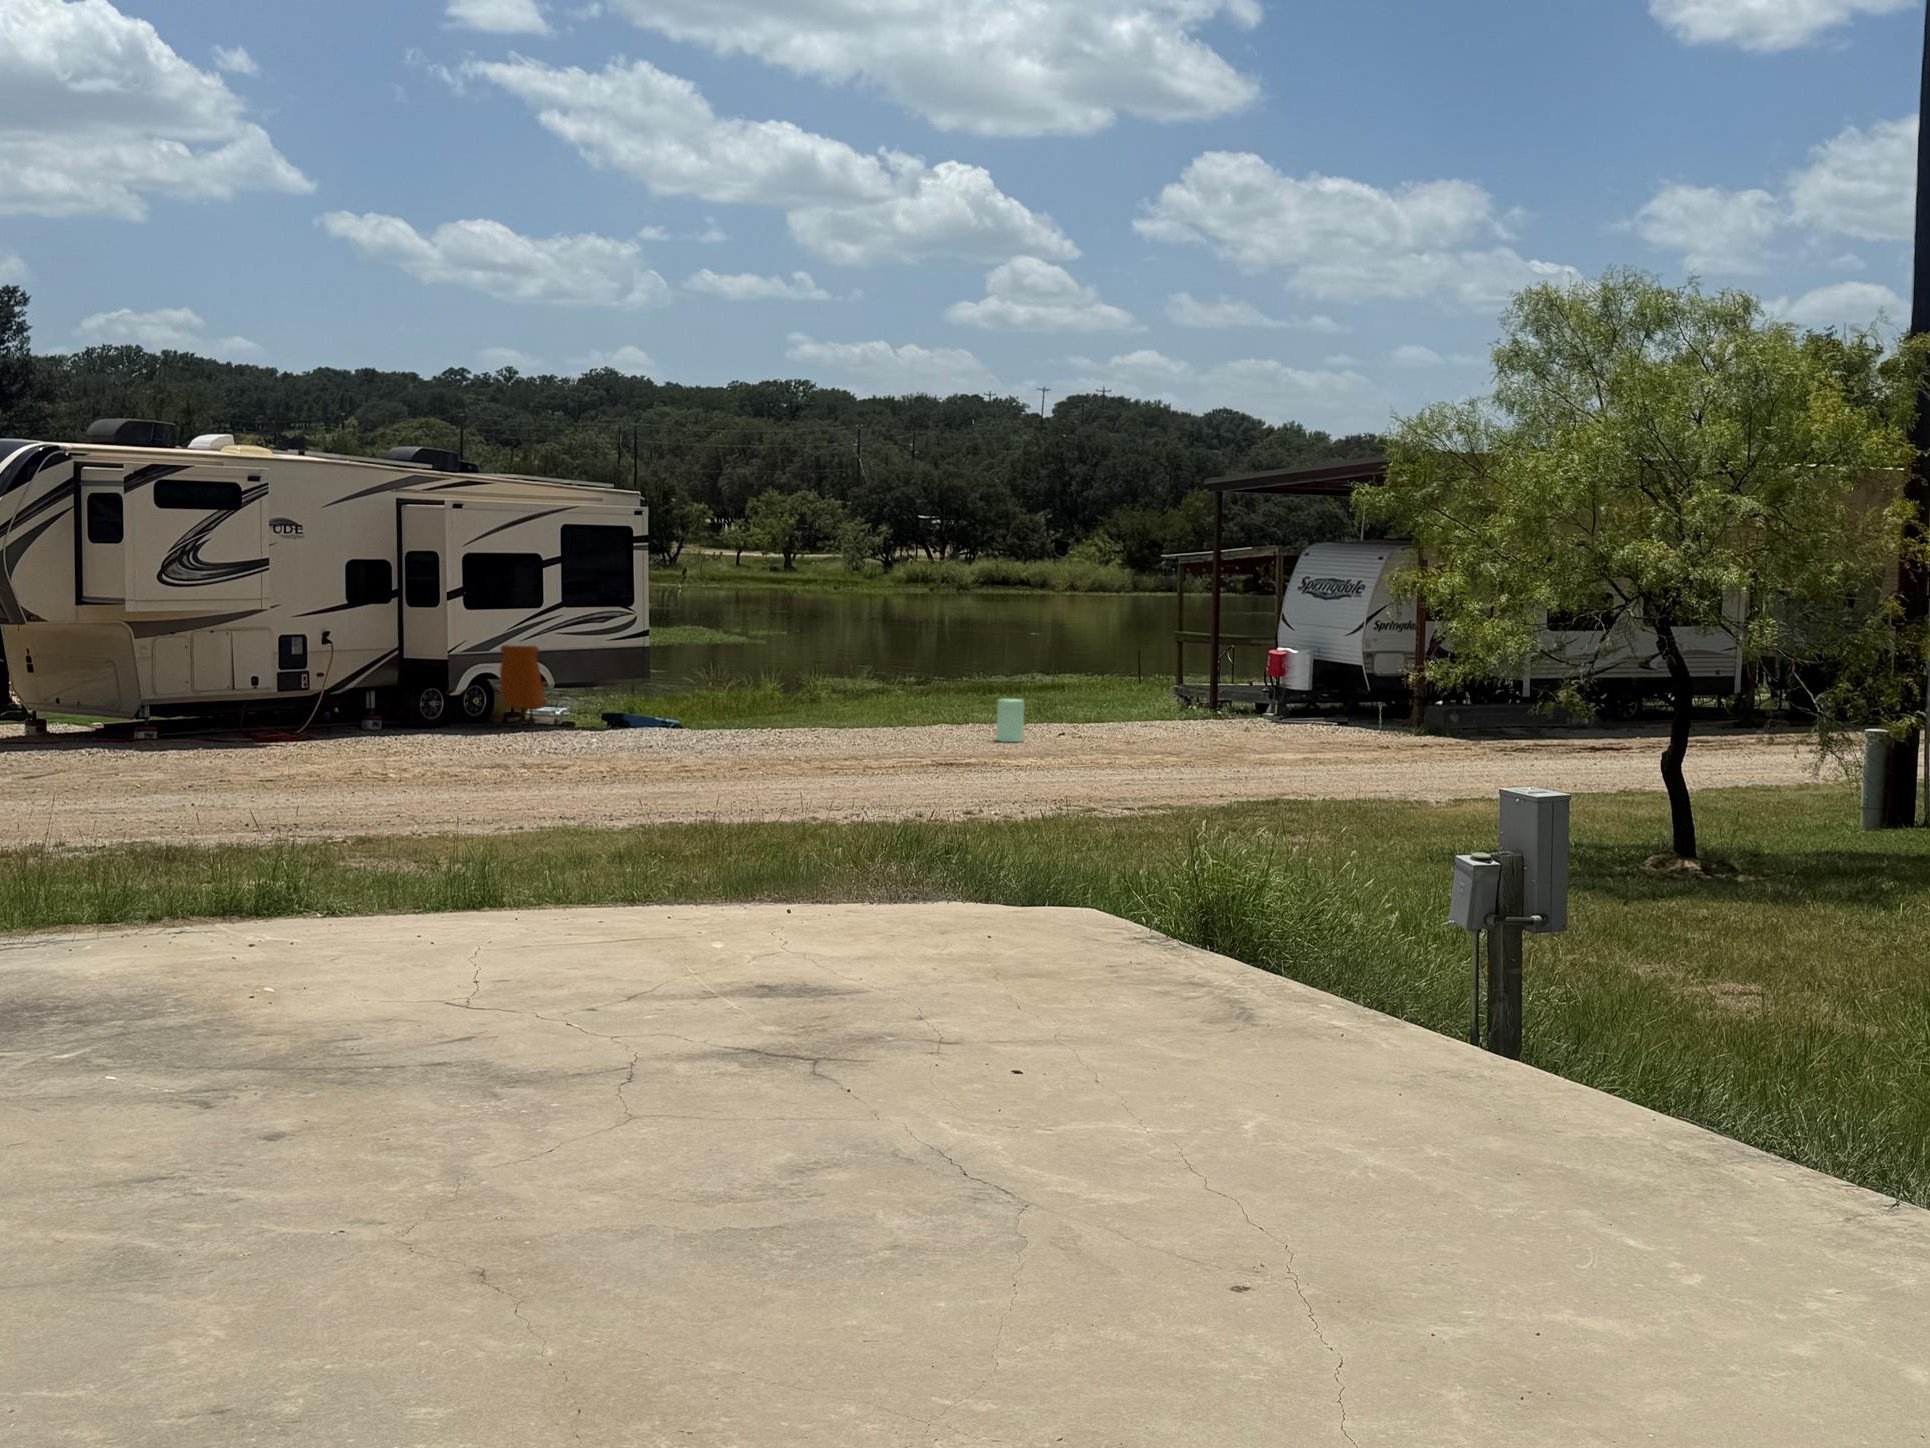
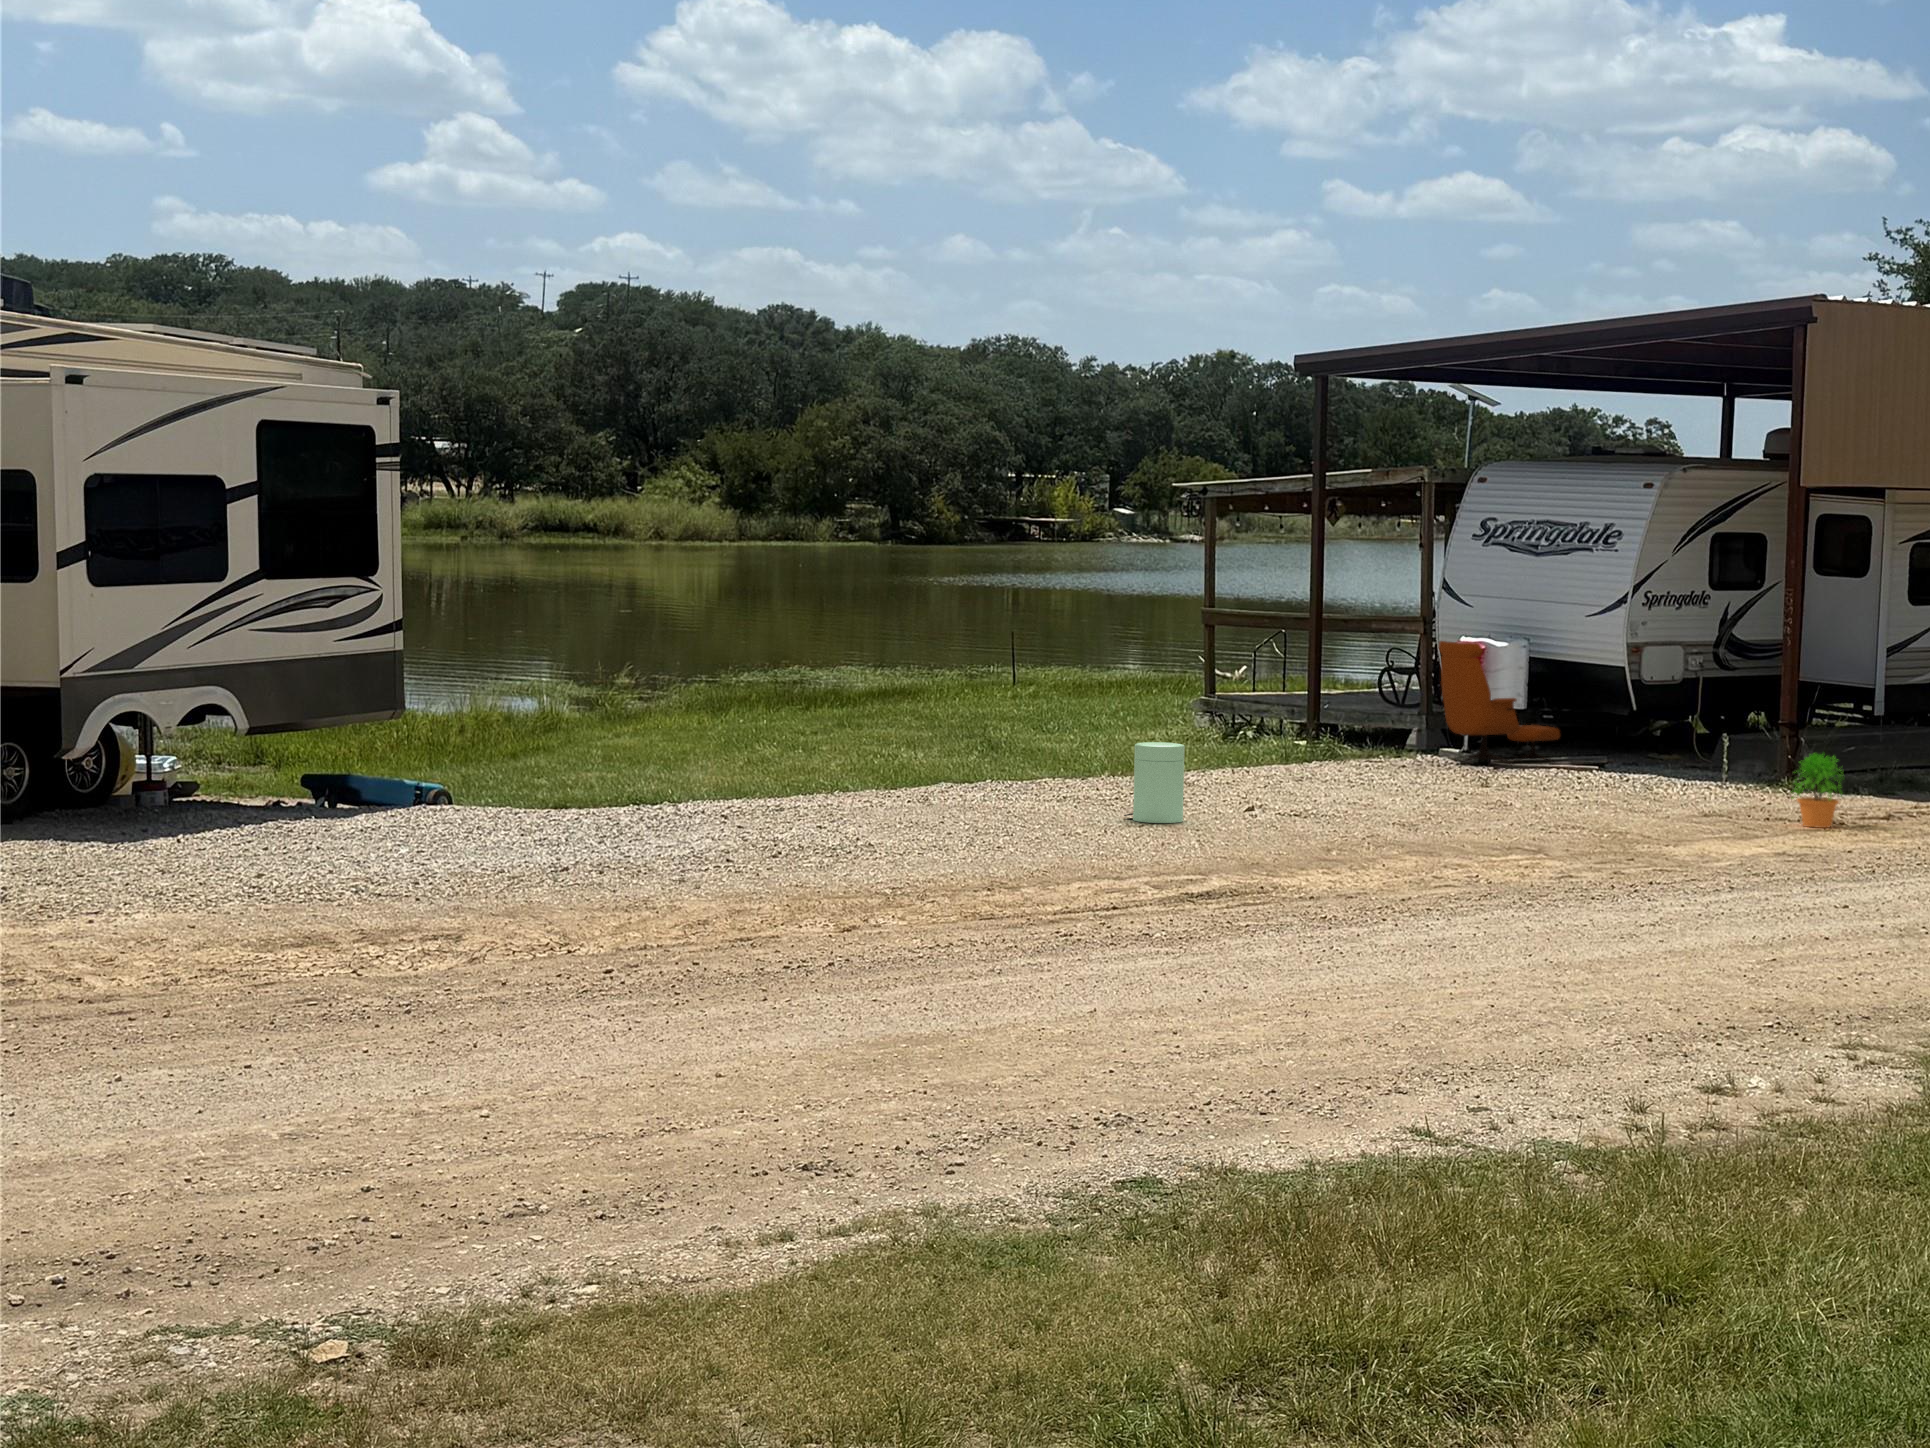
lounge chair: present [499,645,547,727] -> present [1438,641,1560,766]
potted plant: none [1367,710,1401,753] -> present [1792,753,1843,828]

